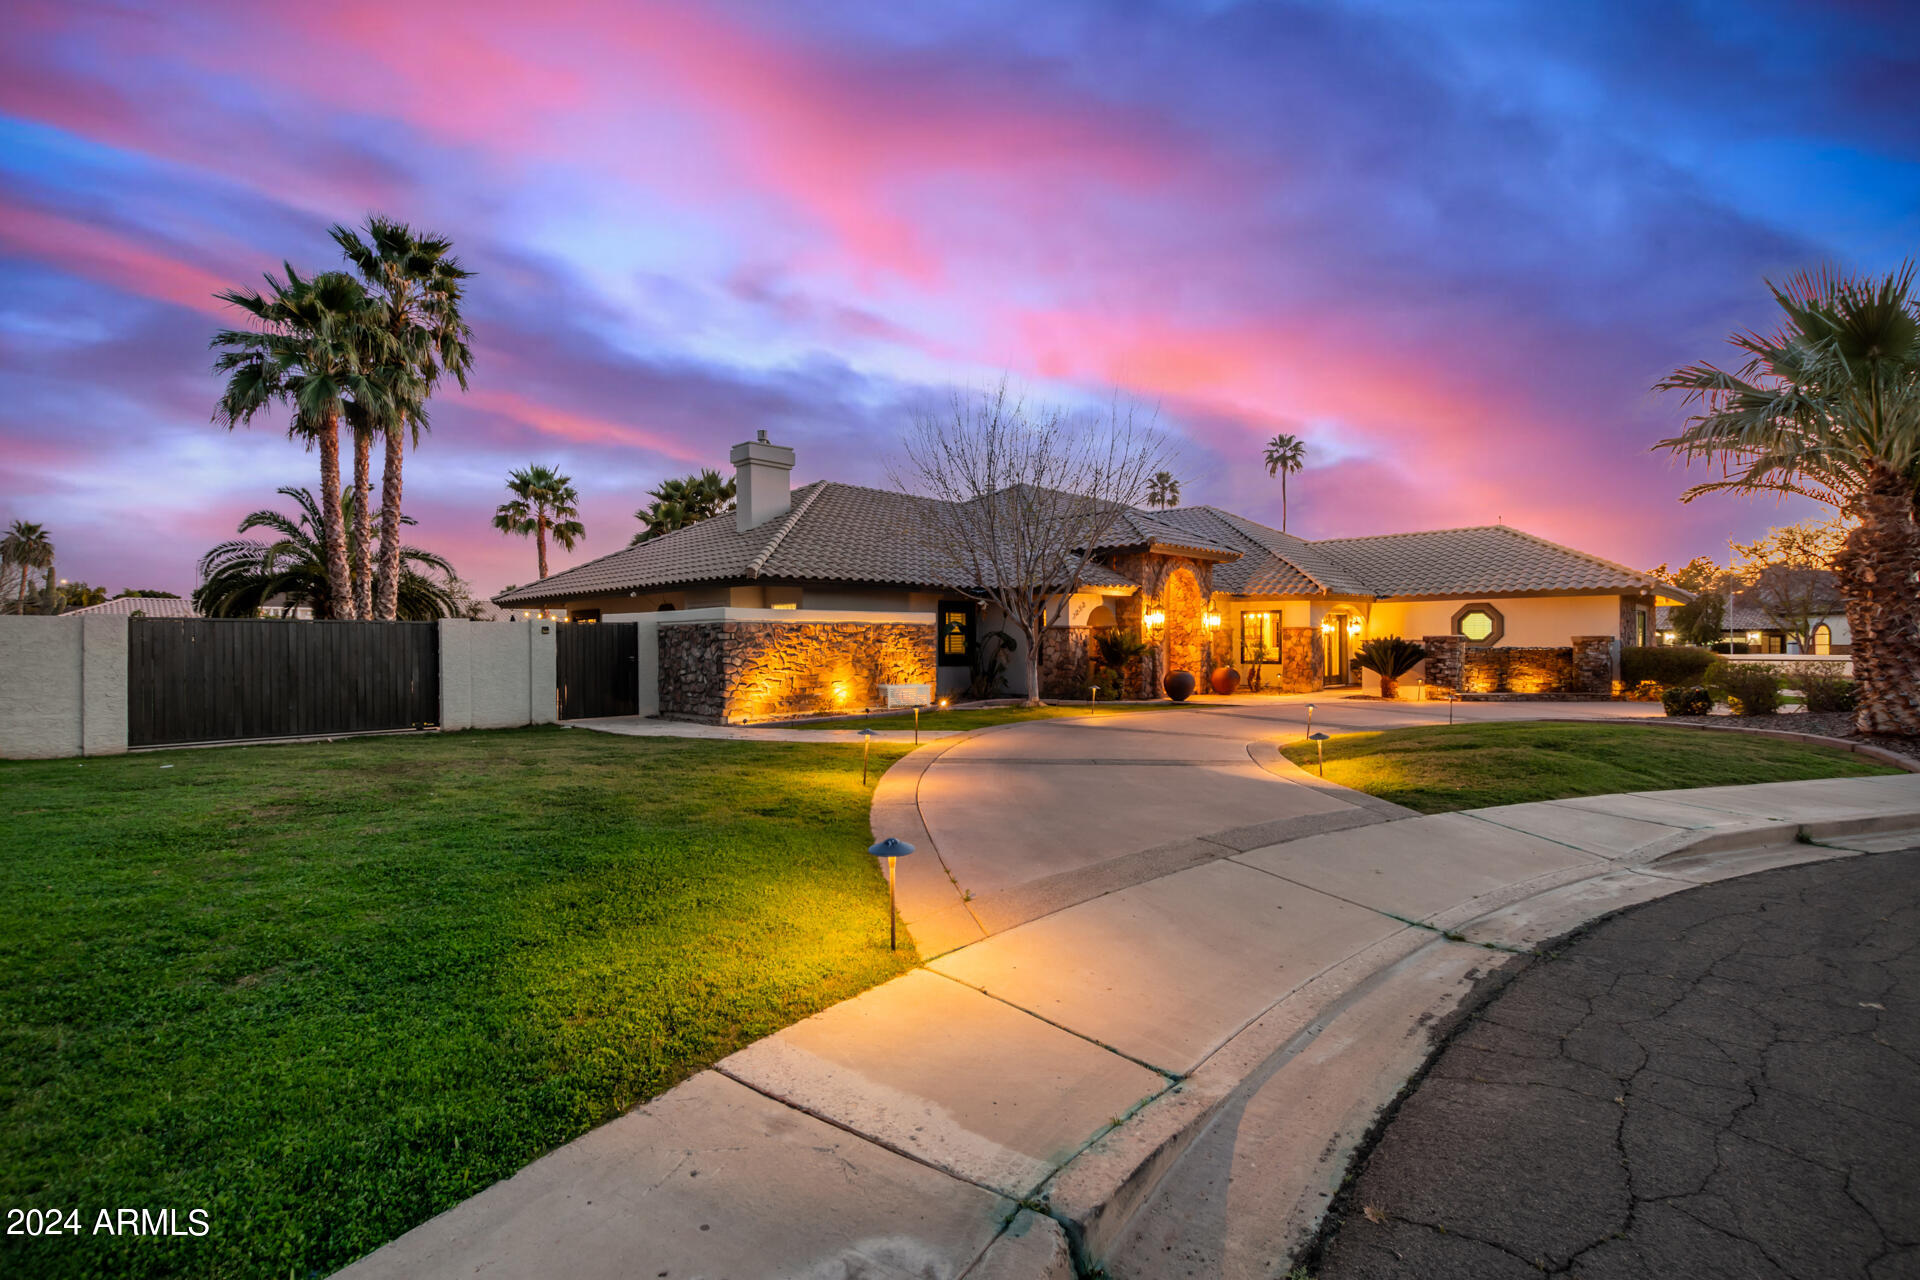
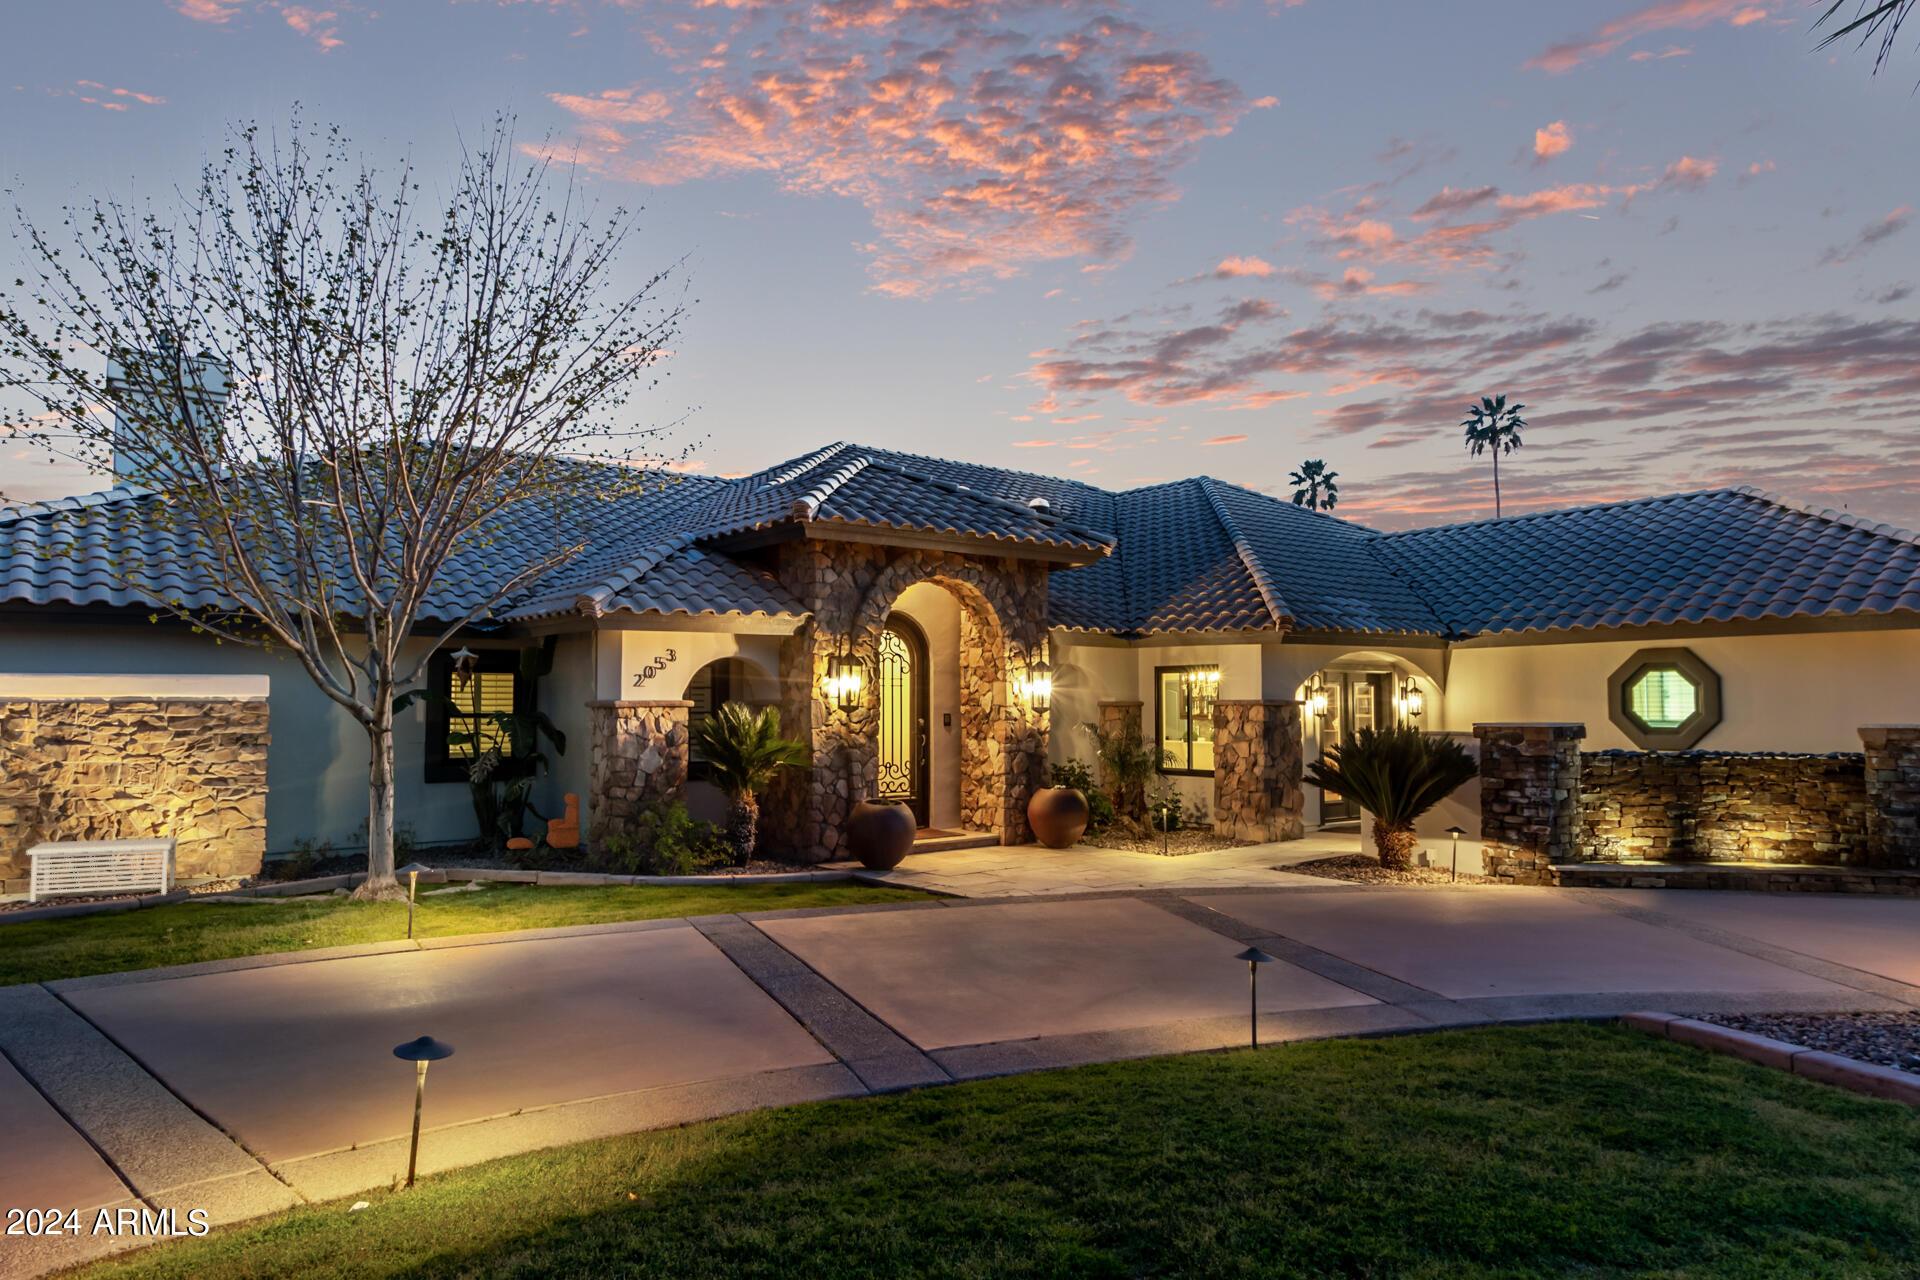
lounge chair: none [1011,668,1044,700] -> present [501,793,582,864]

